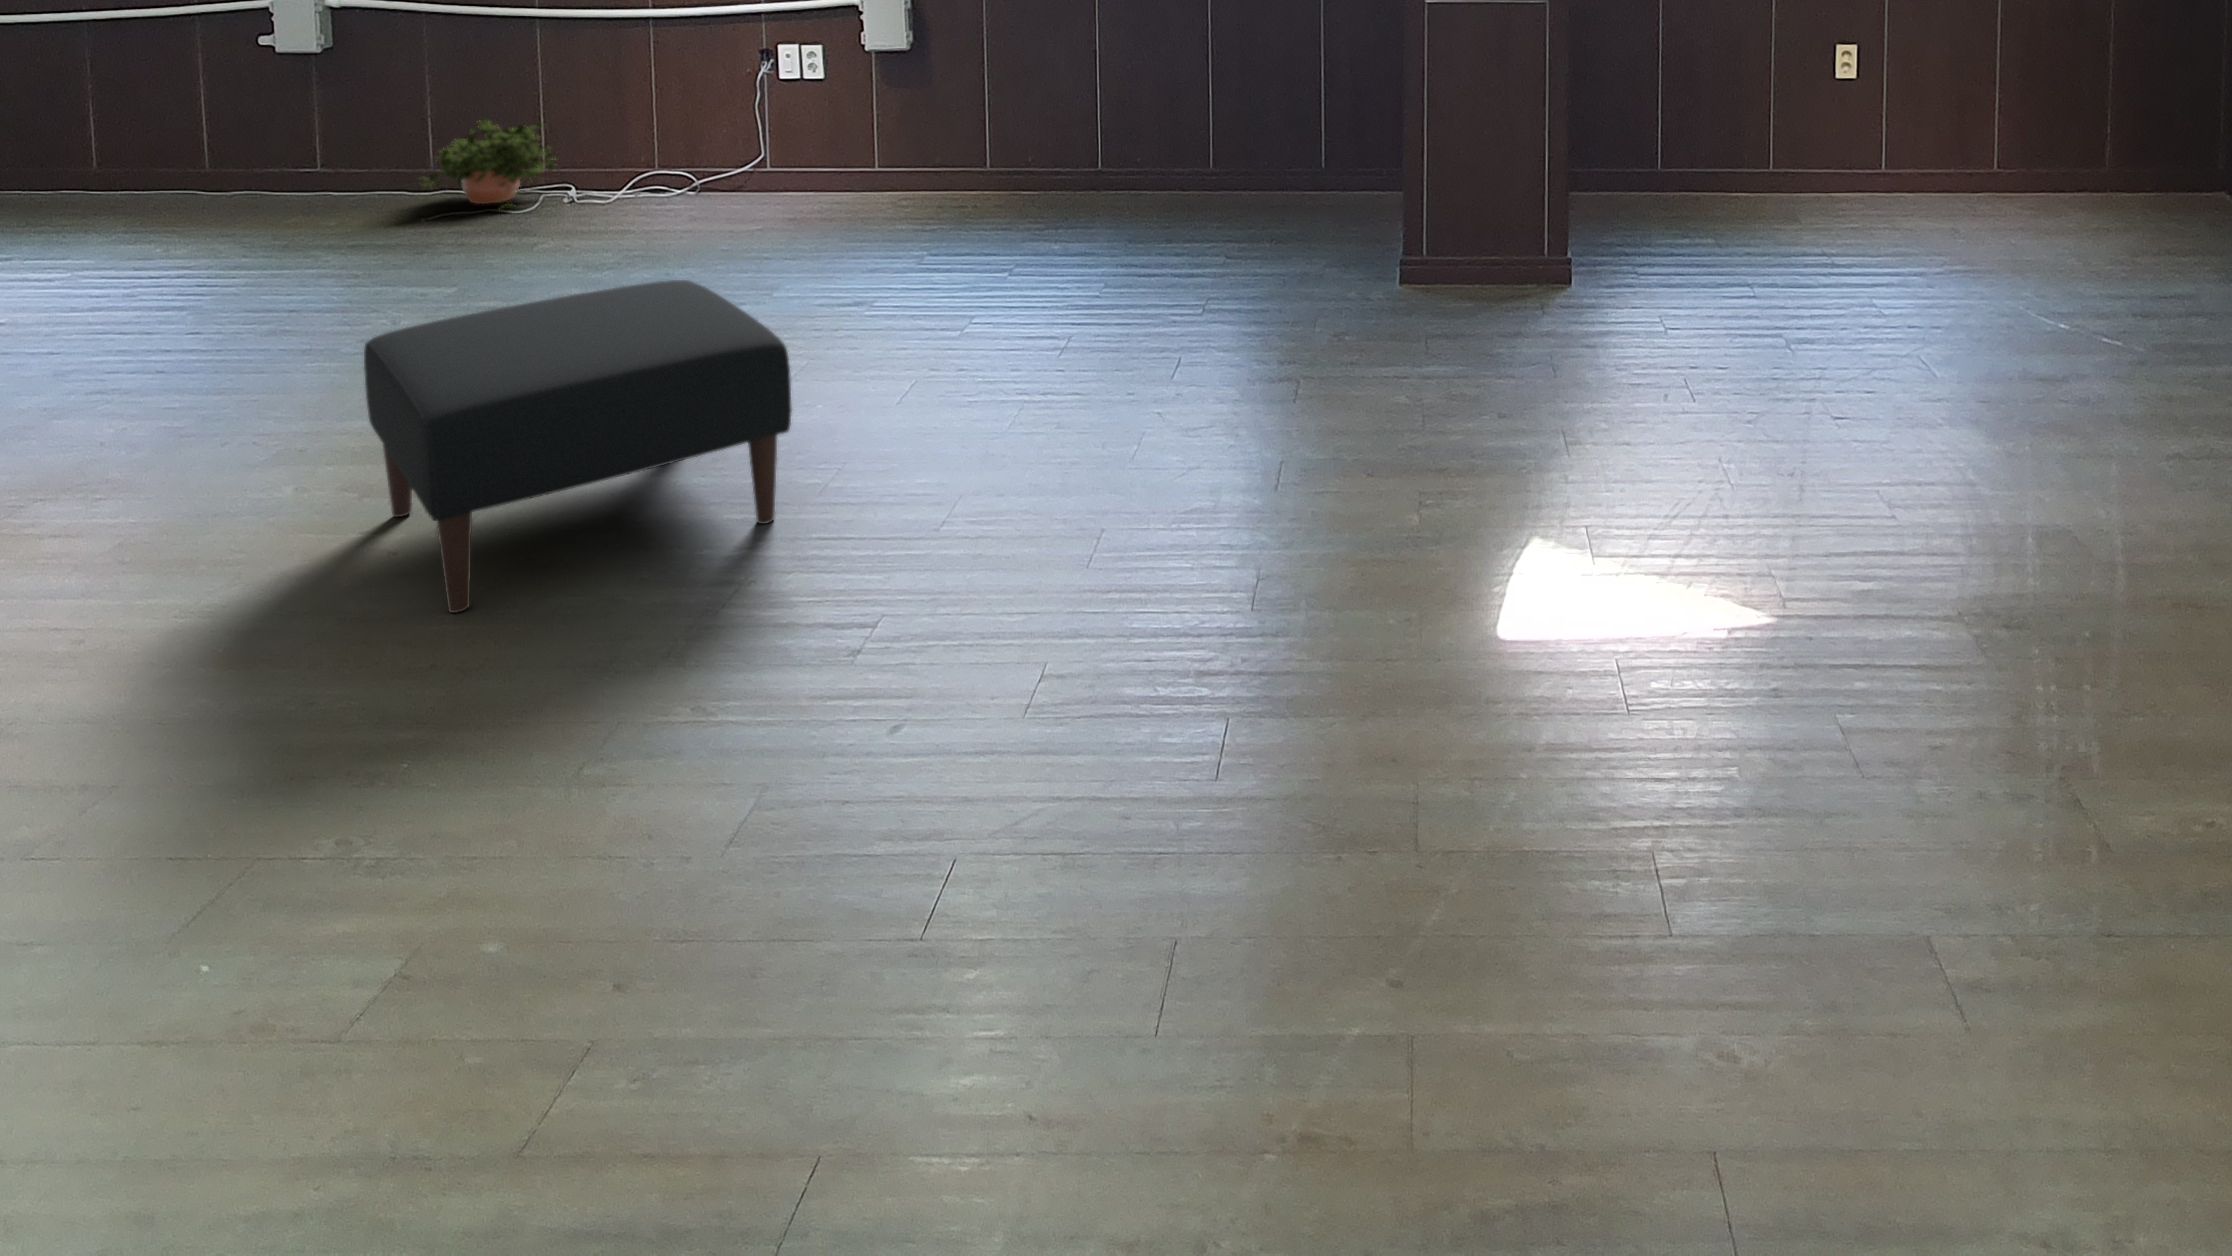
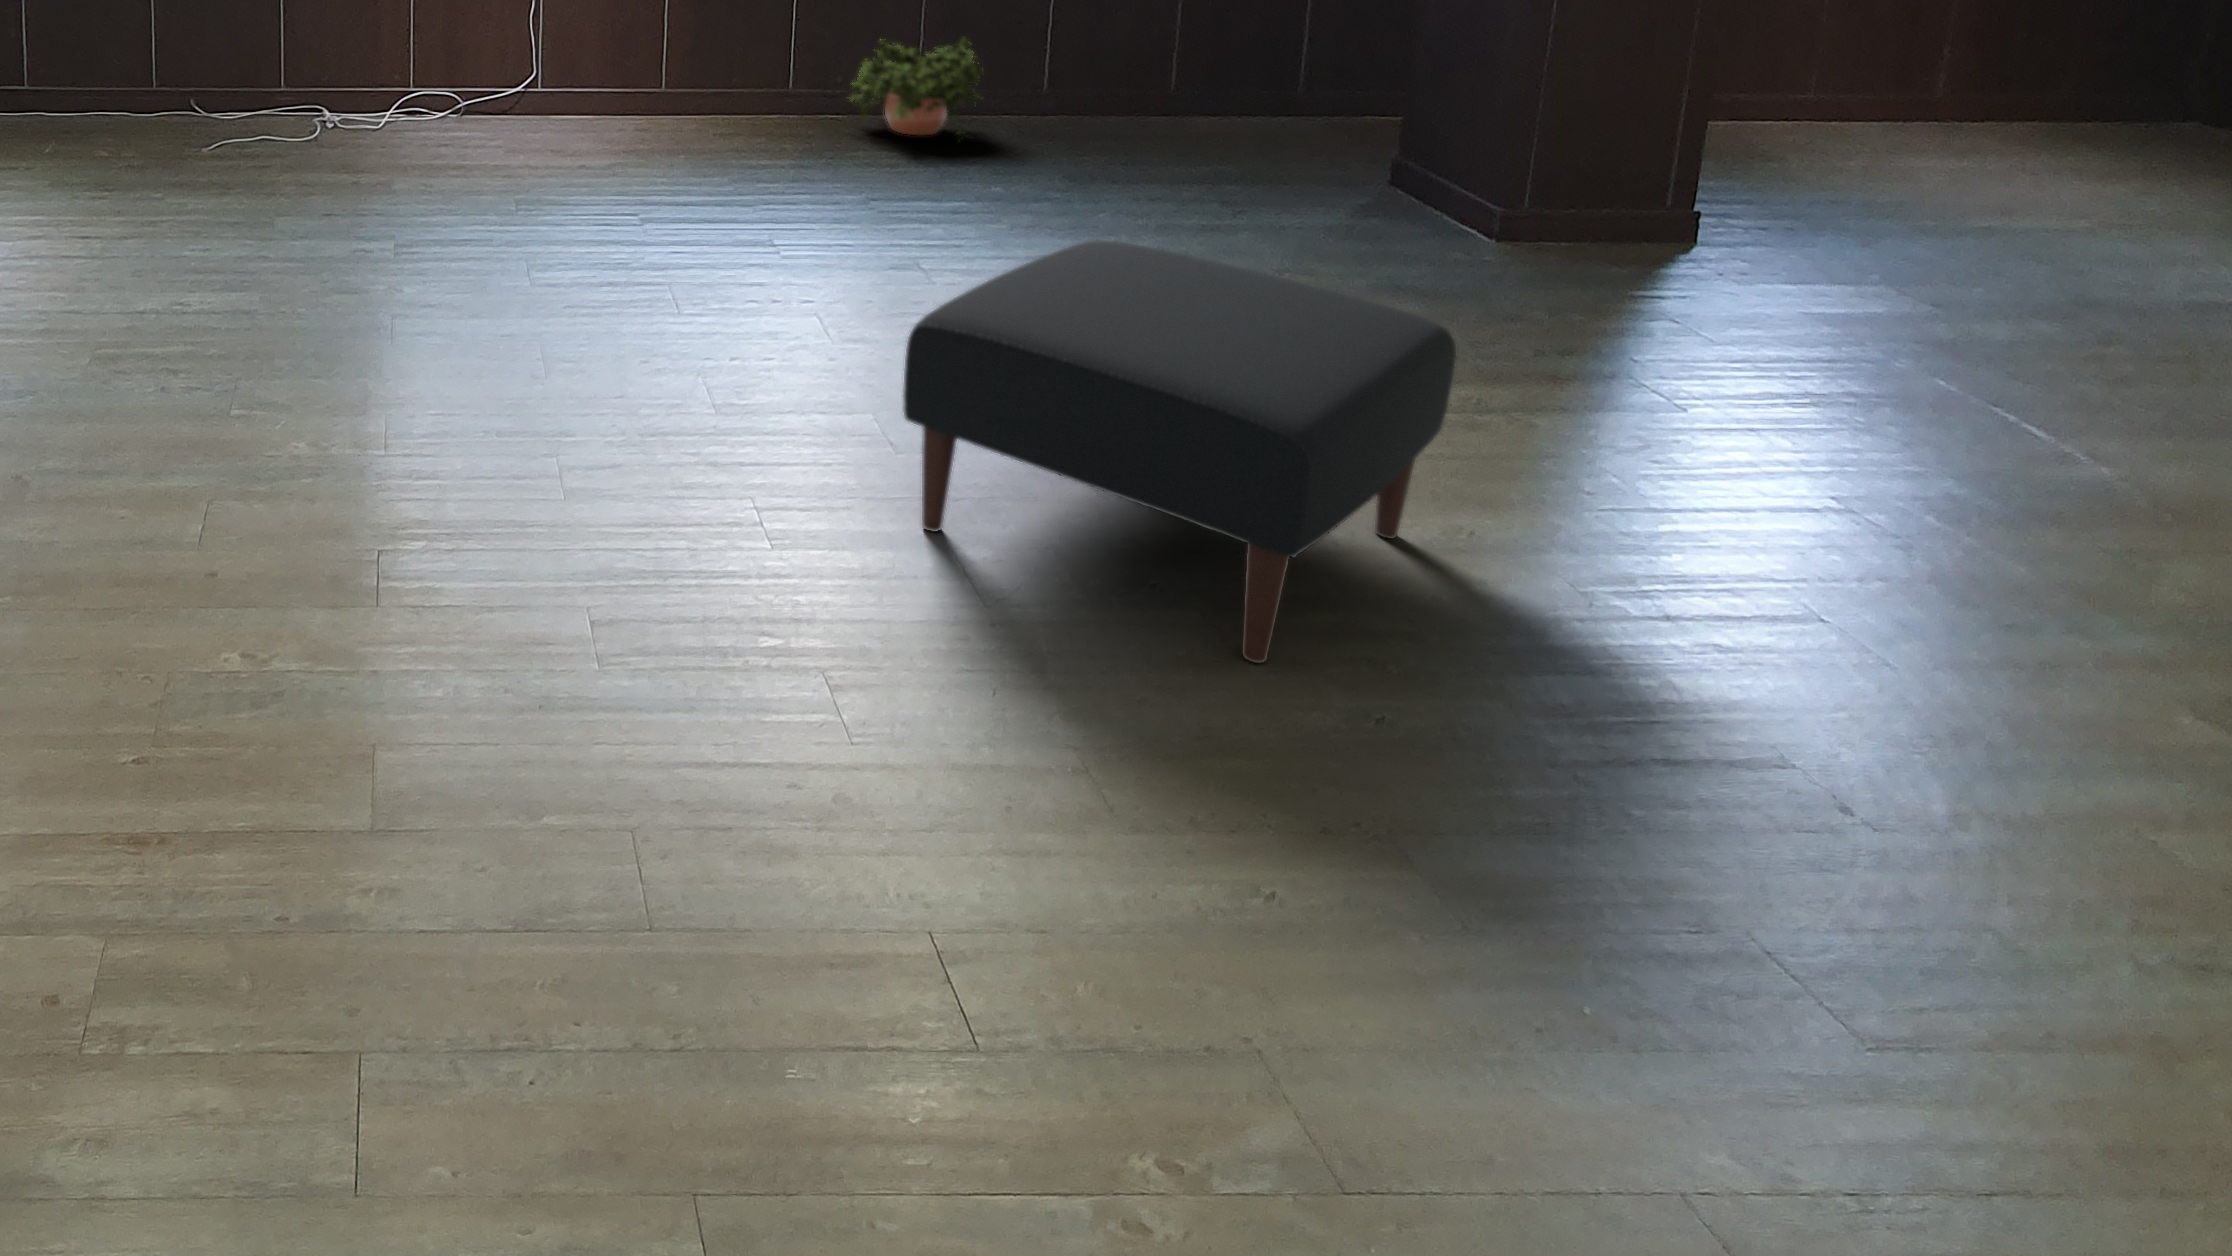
potted plant: present [423,121,555,209] -> present [851,39,982,141]

